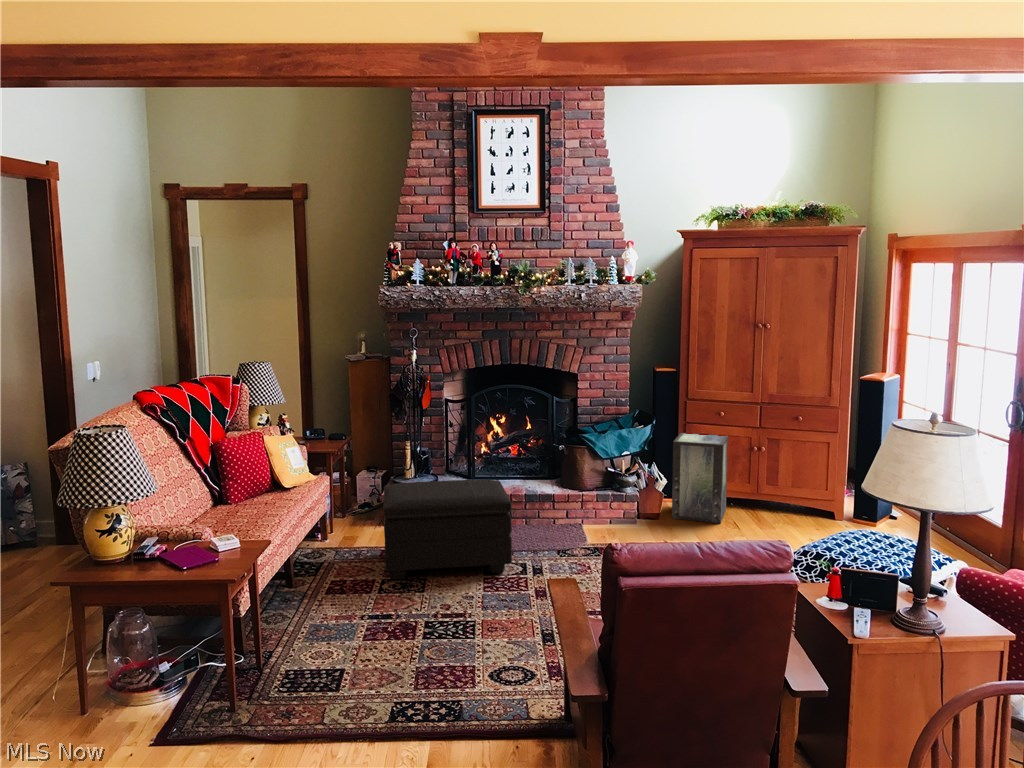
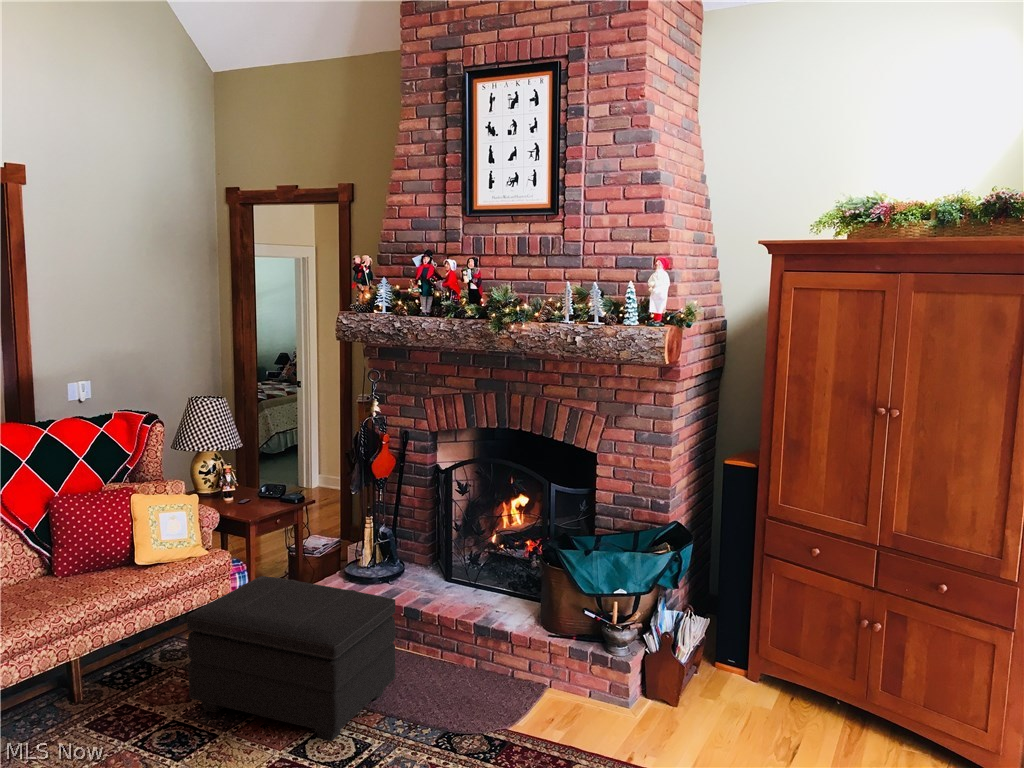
storage box: present [672,433,728,523] -> none [699,569,819,741]

